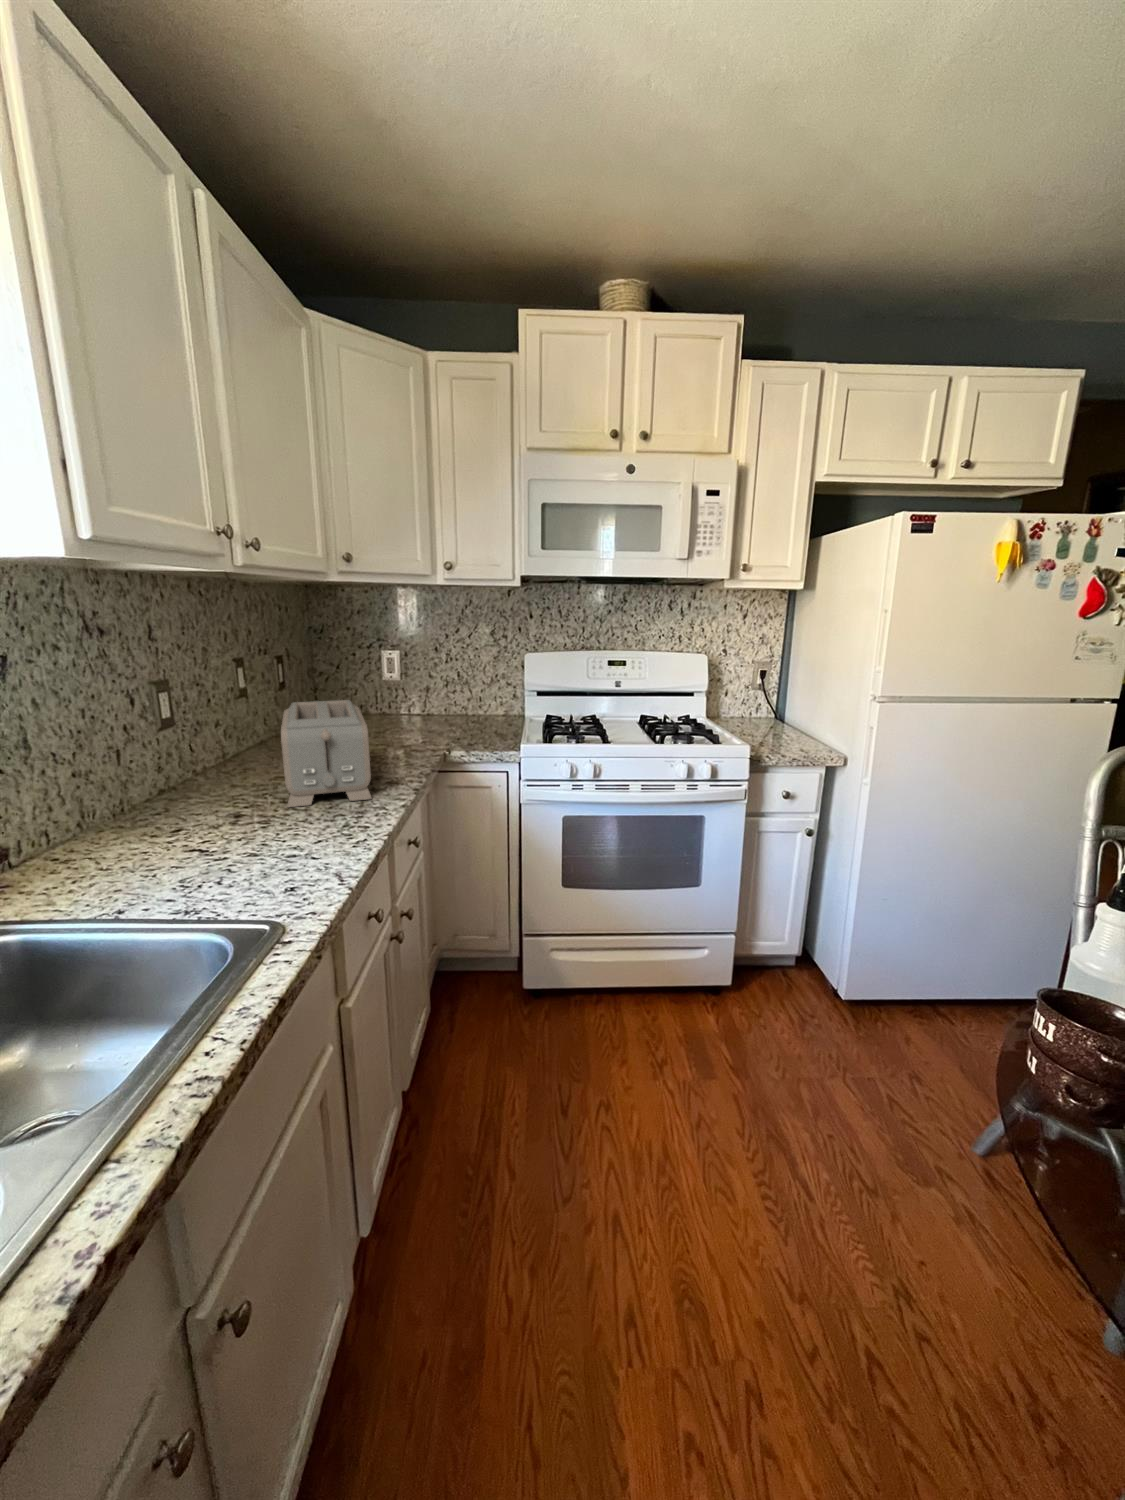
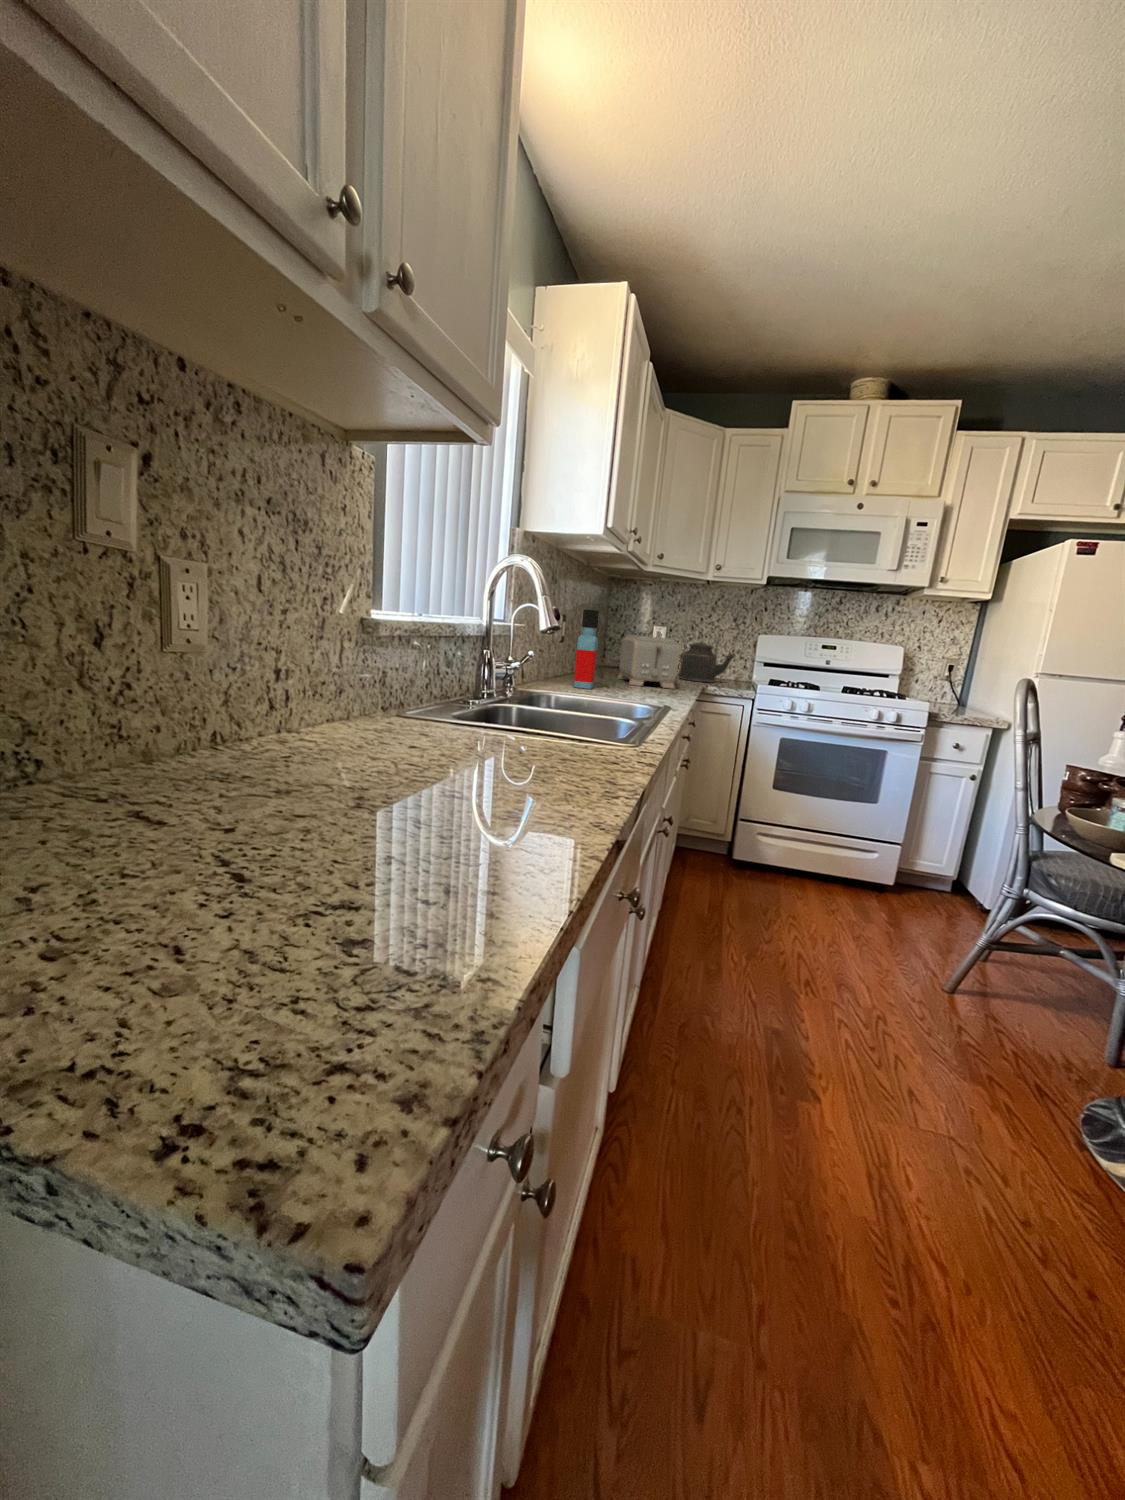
kettle: none [411,663,491,742] -> present [679,634,735,683]
bottle: none [95,713,181,879] -> present [574,609,599,689]

